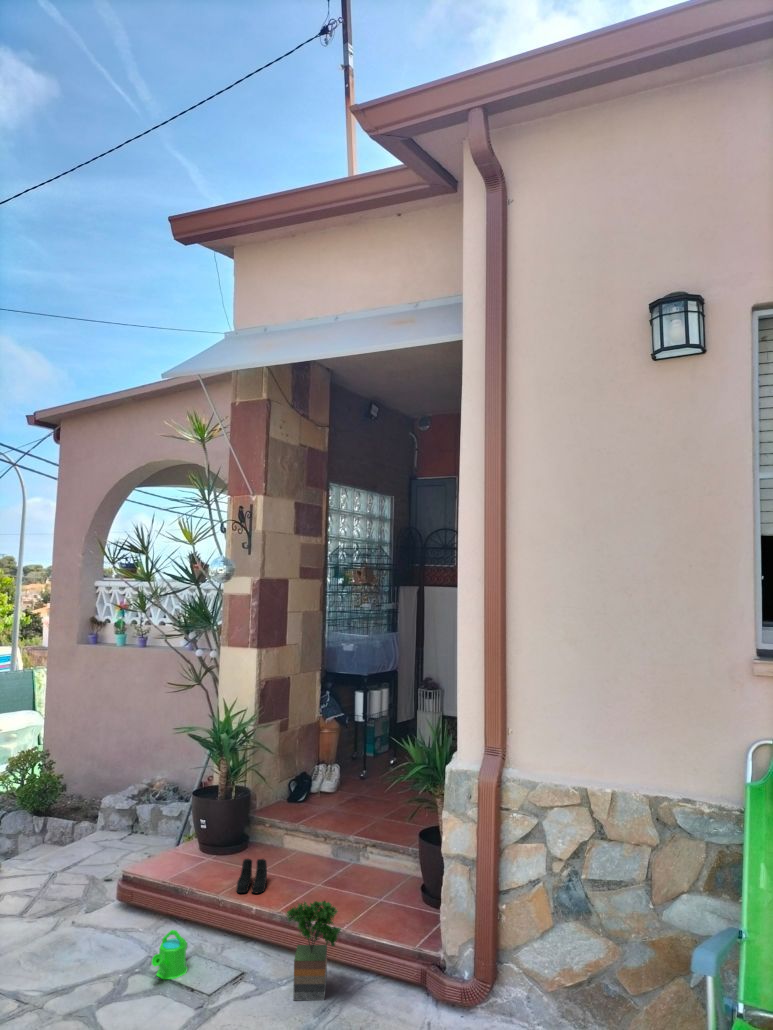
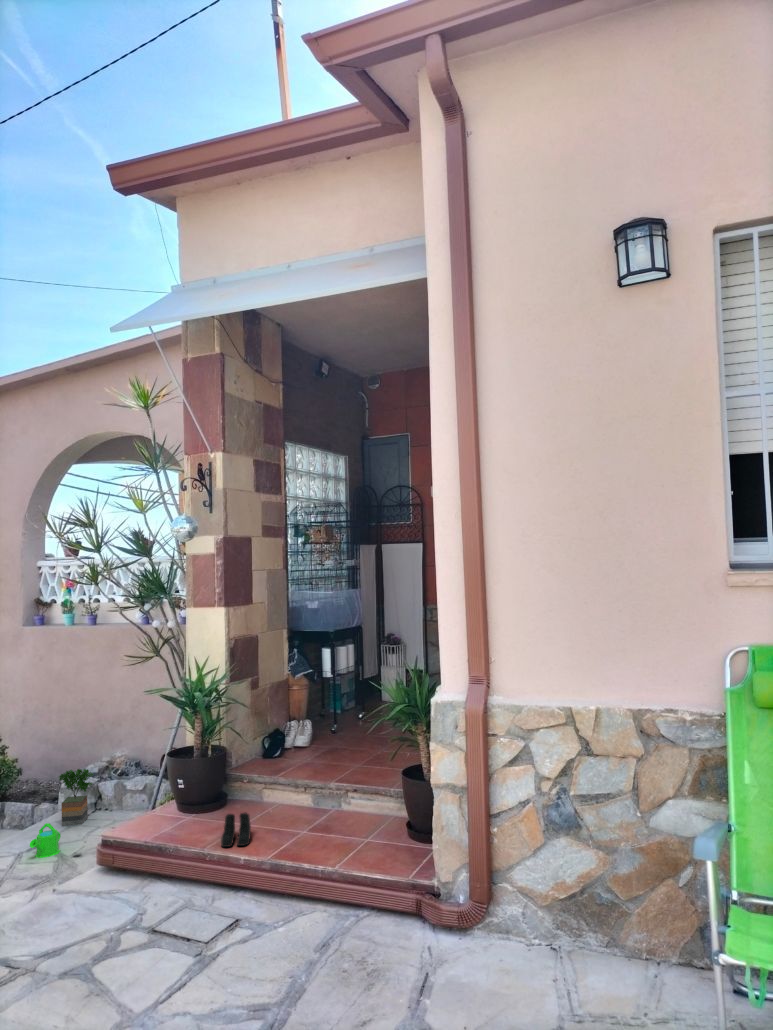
potted tree: present [287,901,341,1001] -> present [59,769,93,826]
watering can: present [152,930,188,979] -> present [30,823,61,858]

